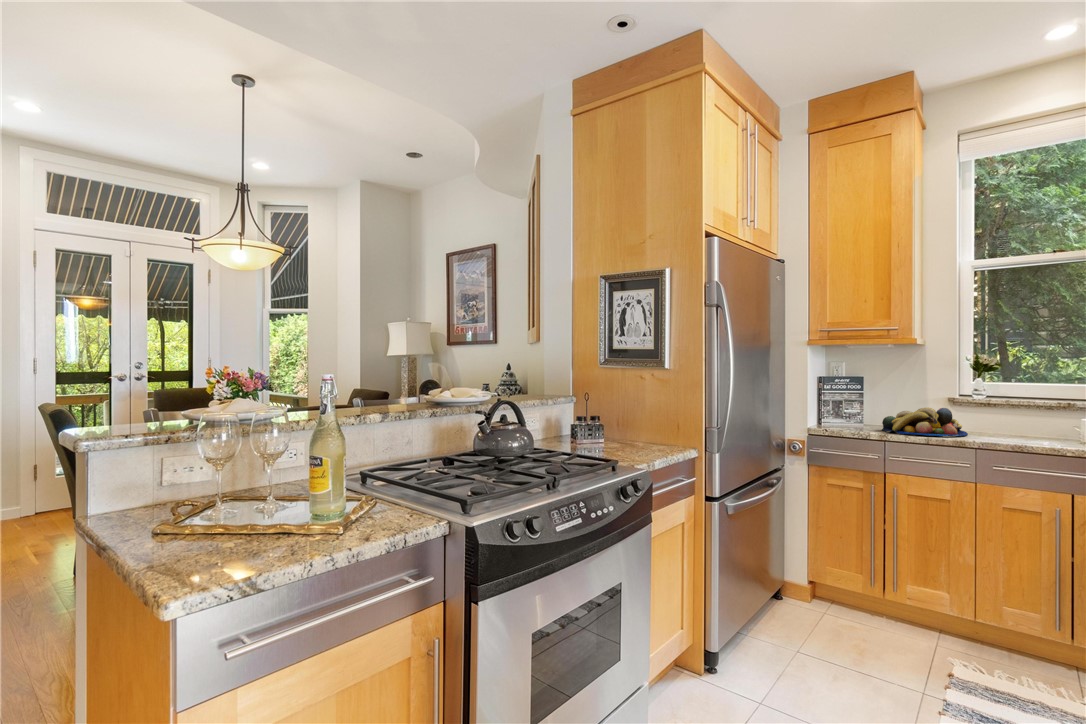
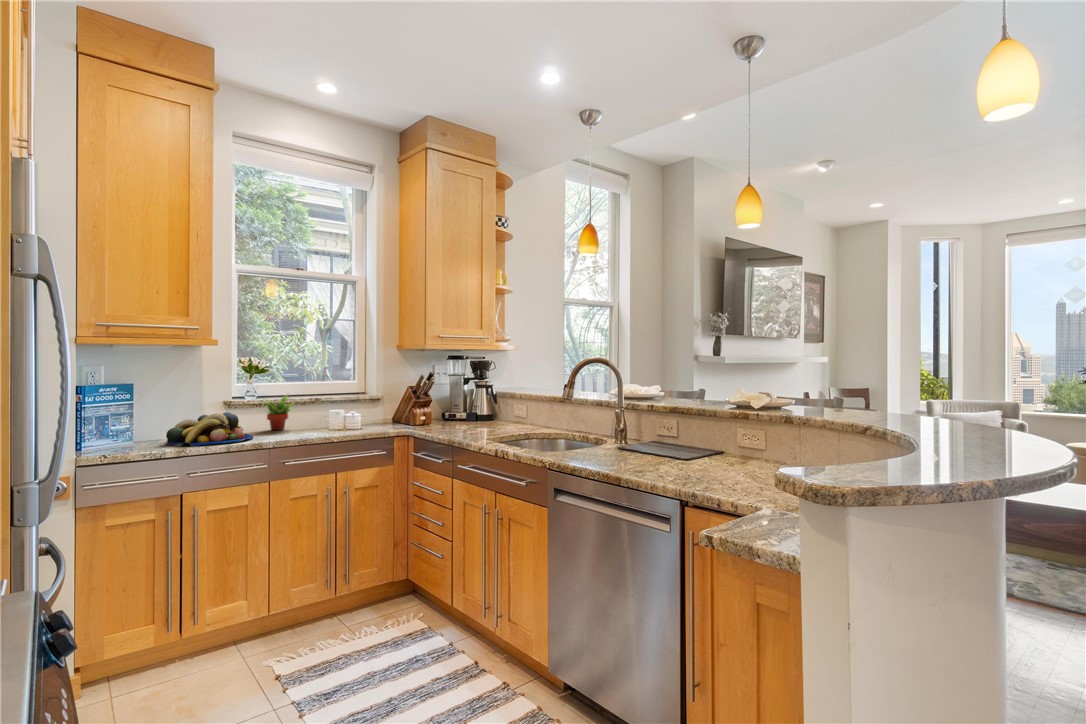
succulent plant: none [990,395,1041,434] -> present [264,395,293,430]

